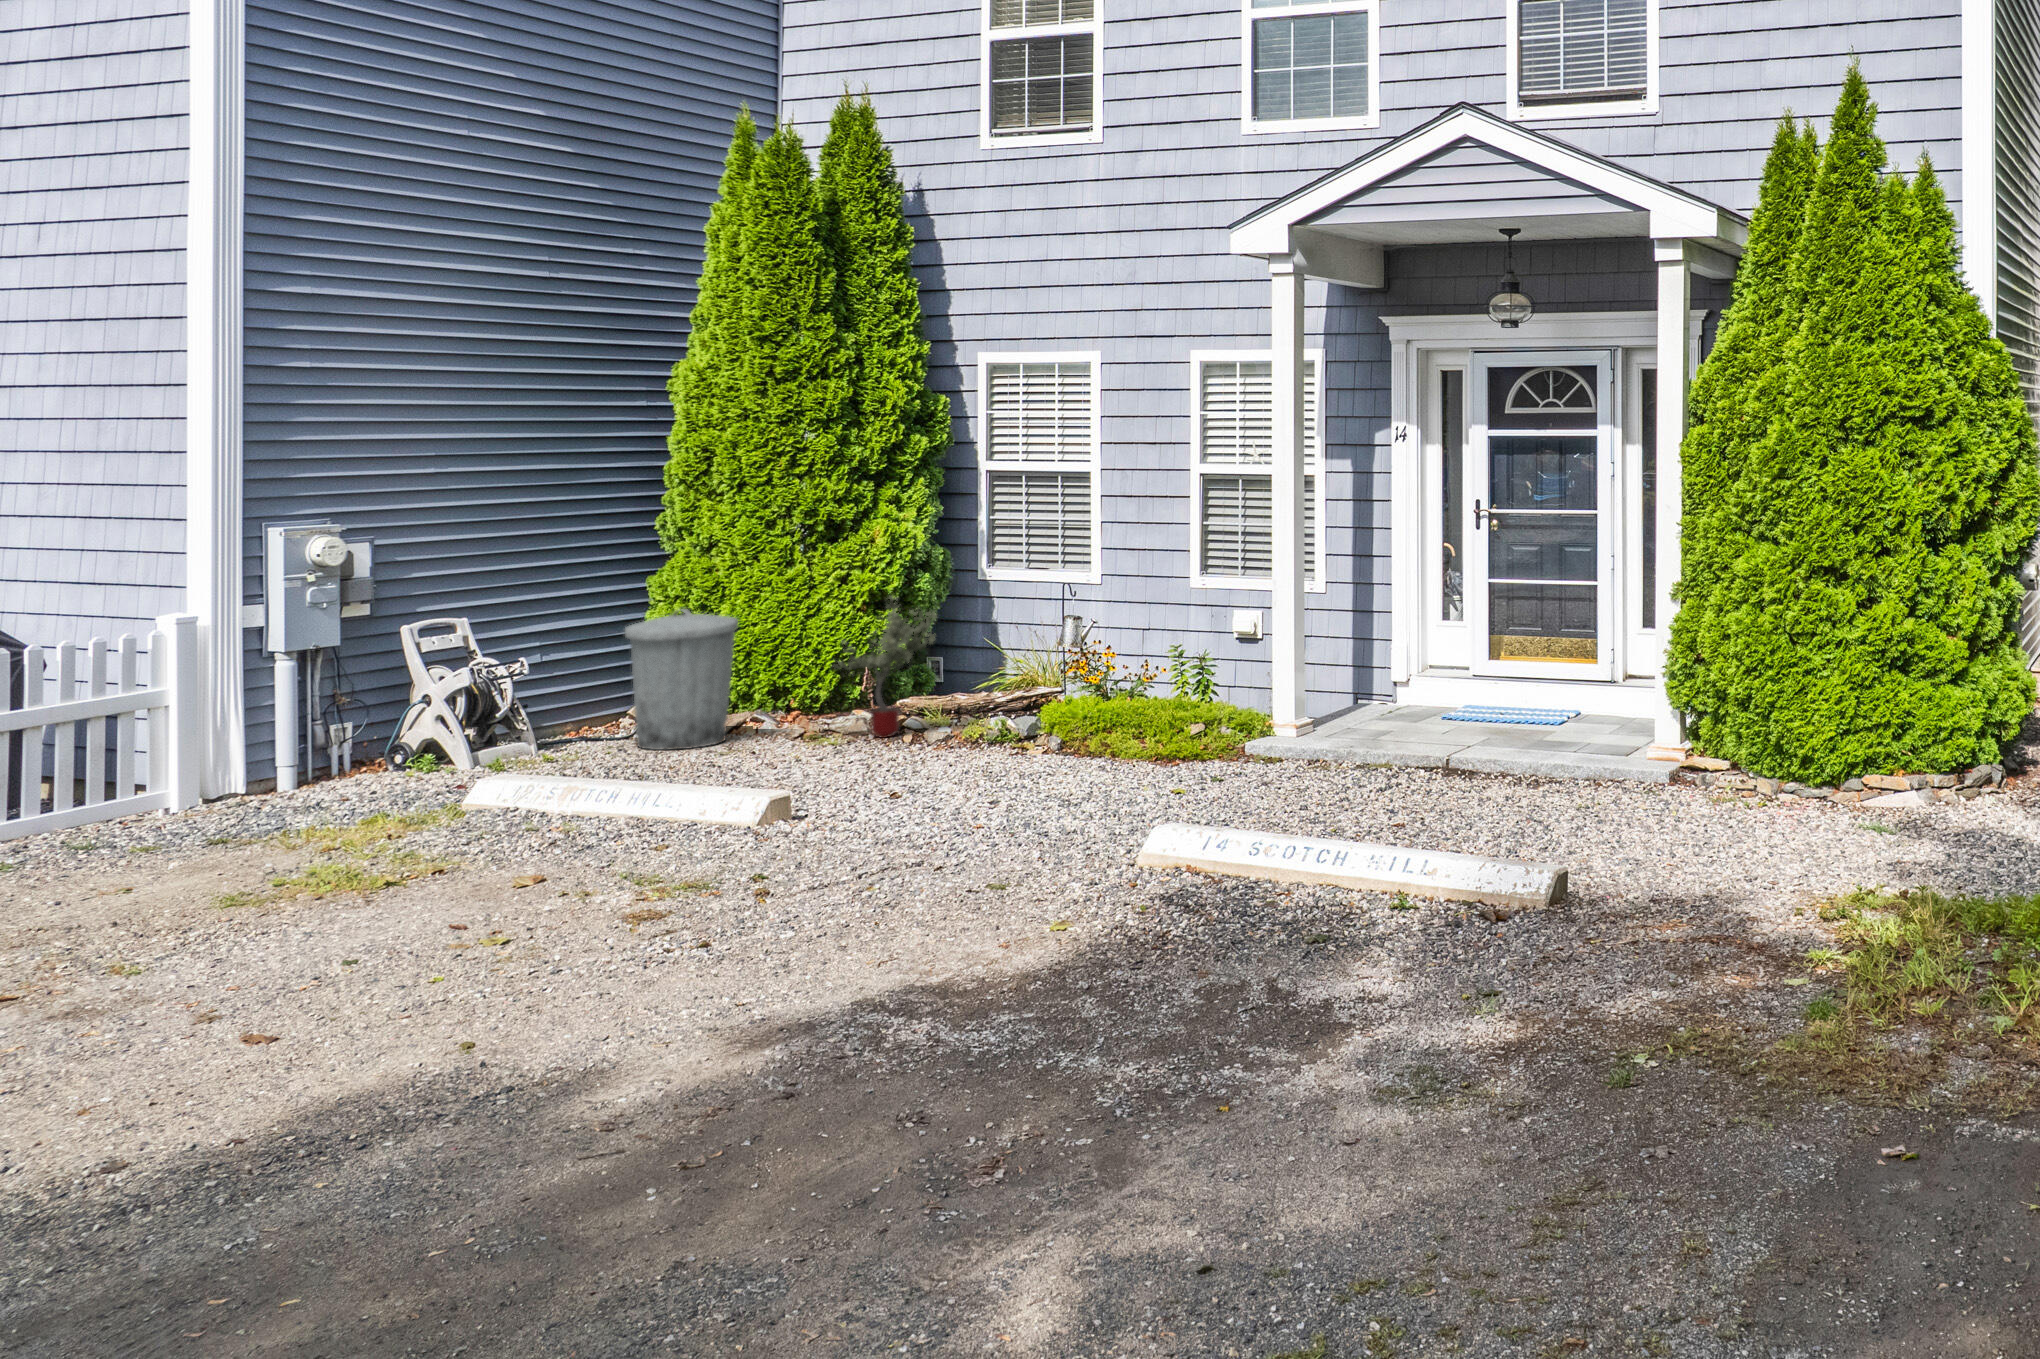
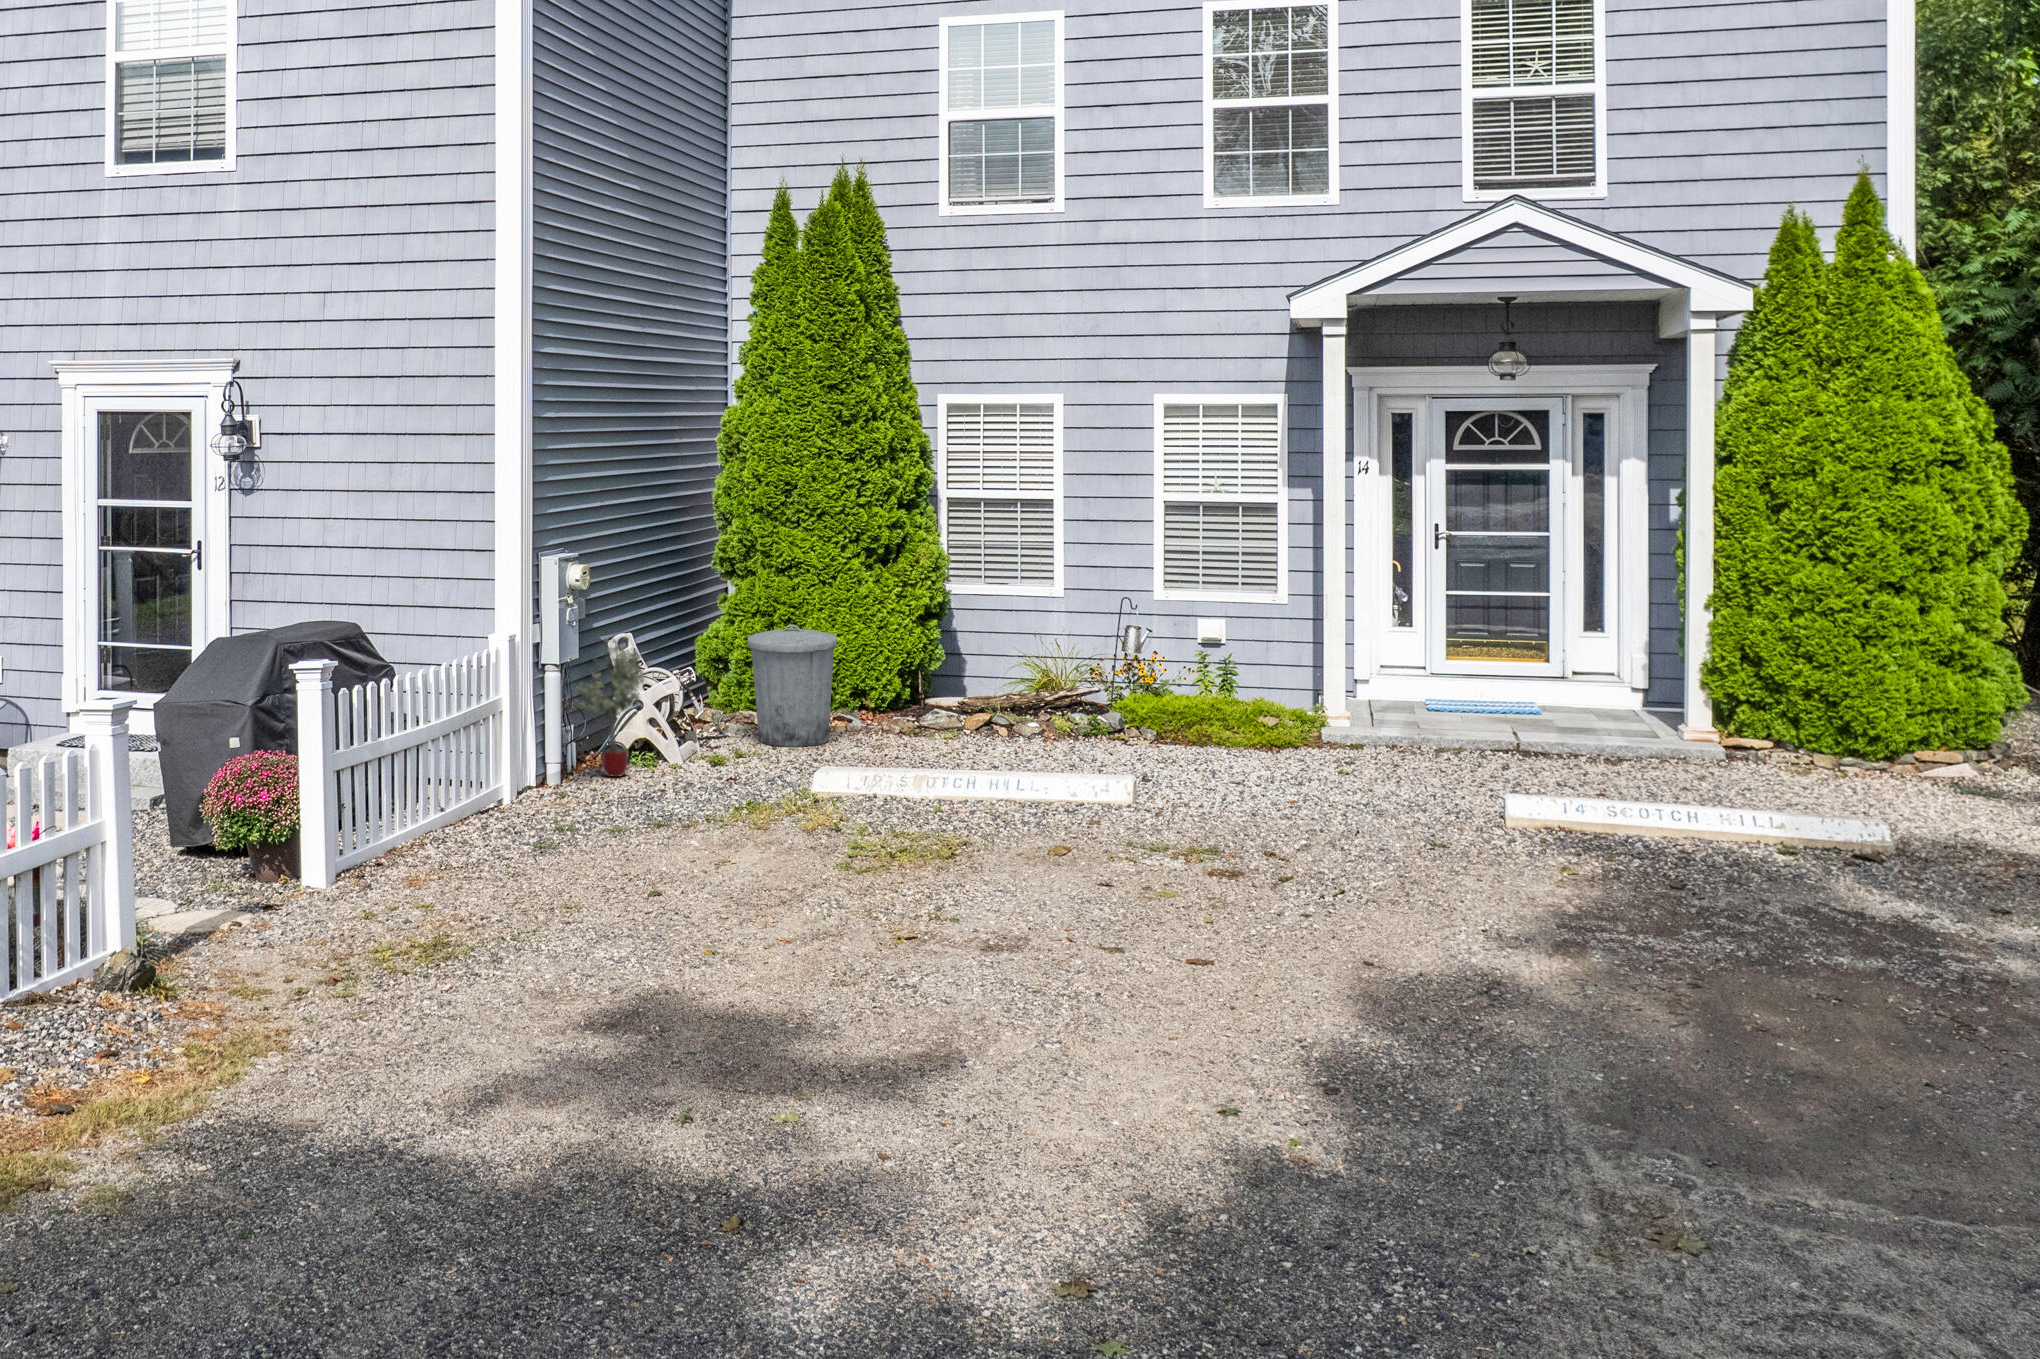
potted tree: present [834,596,936,738] -> present [575,639,645,777]

